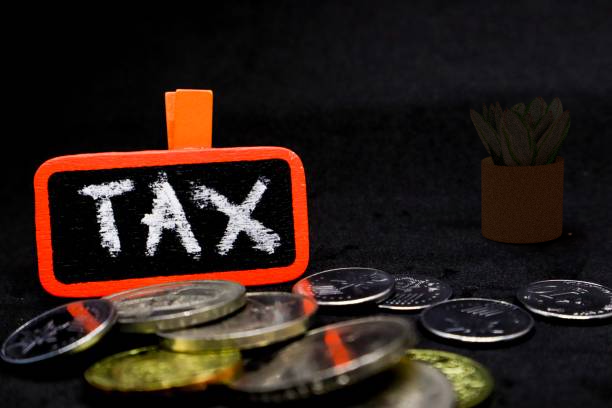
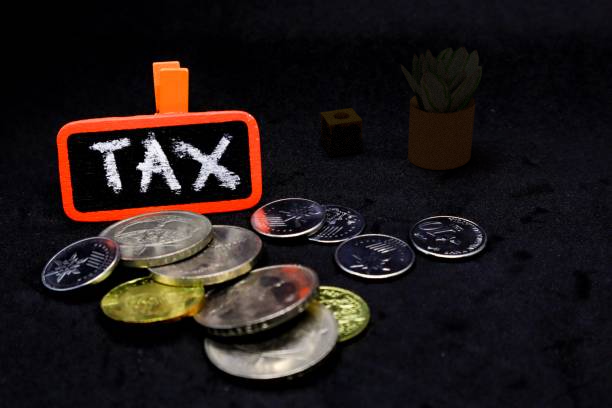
candle: none [368,183,423,236] -> present [320,108,362,156]

